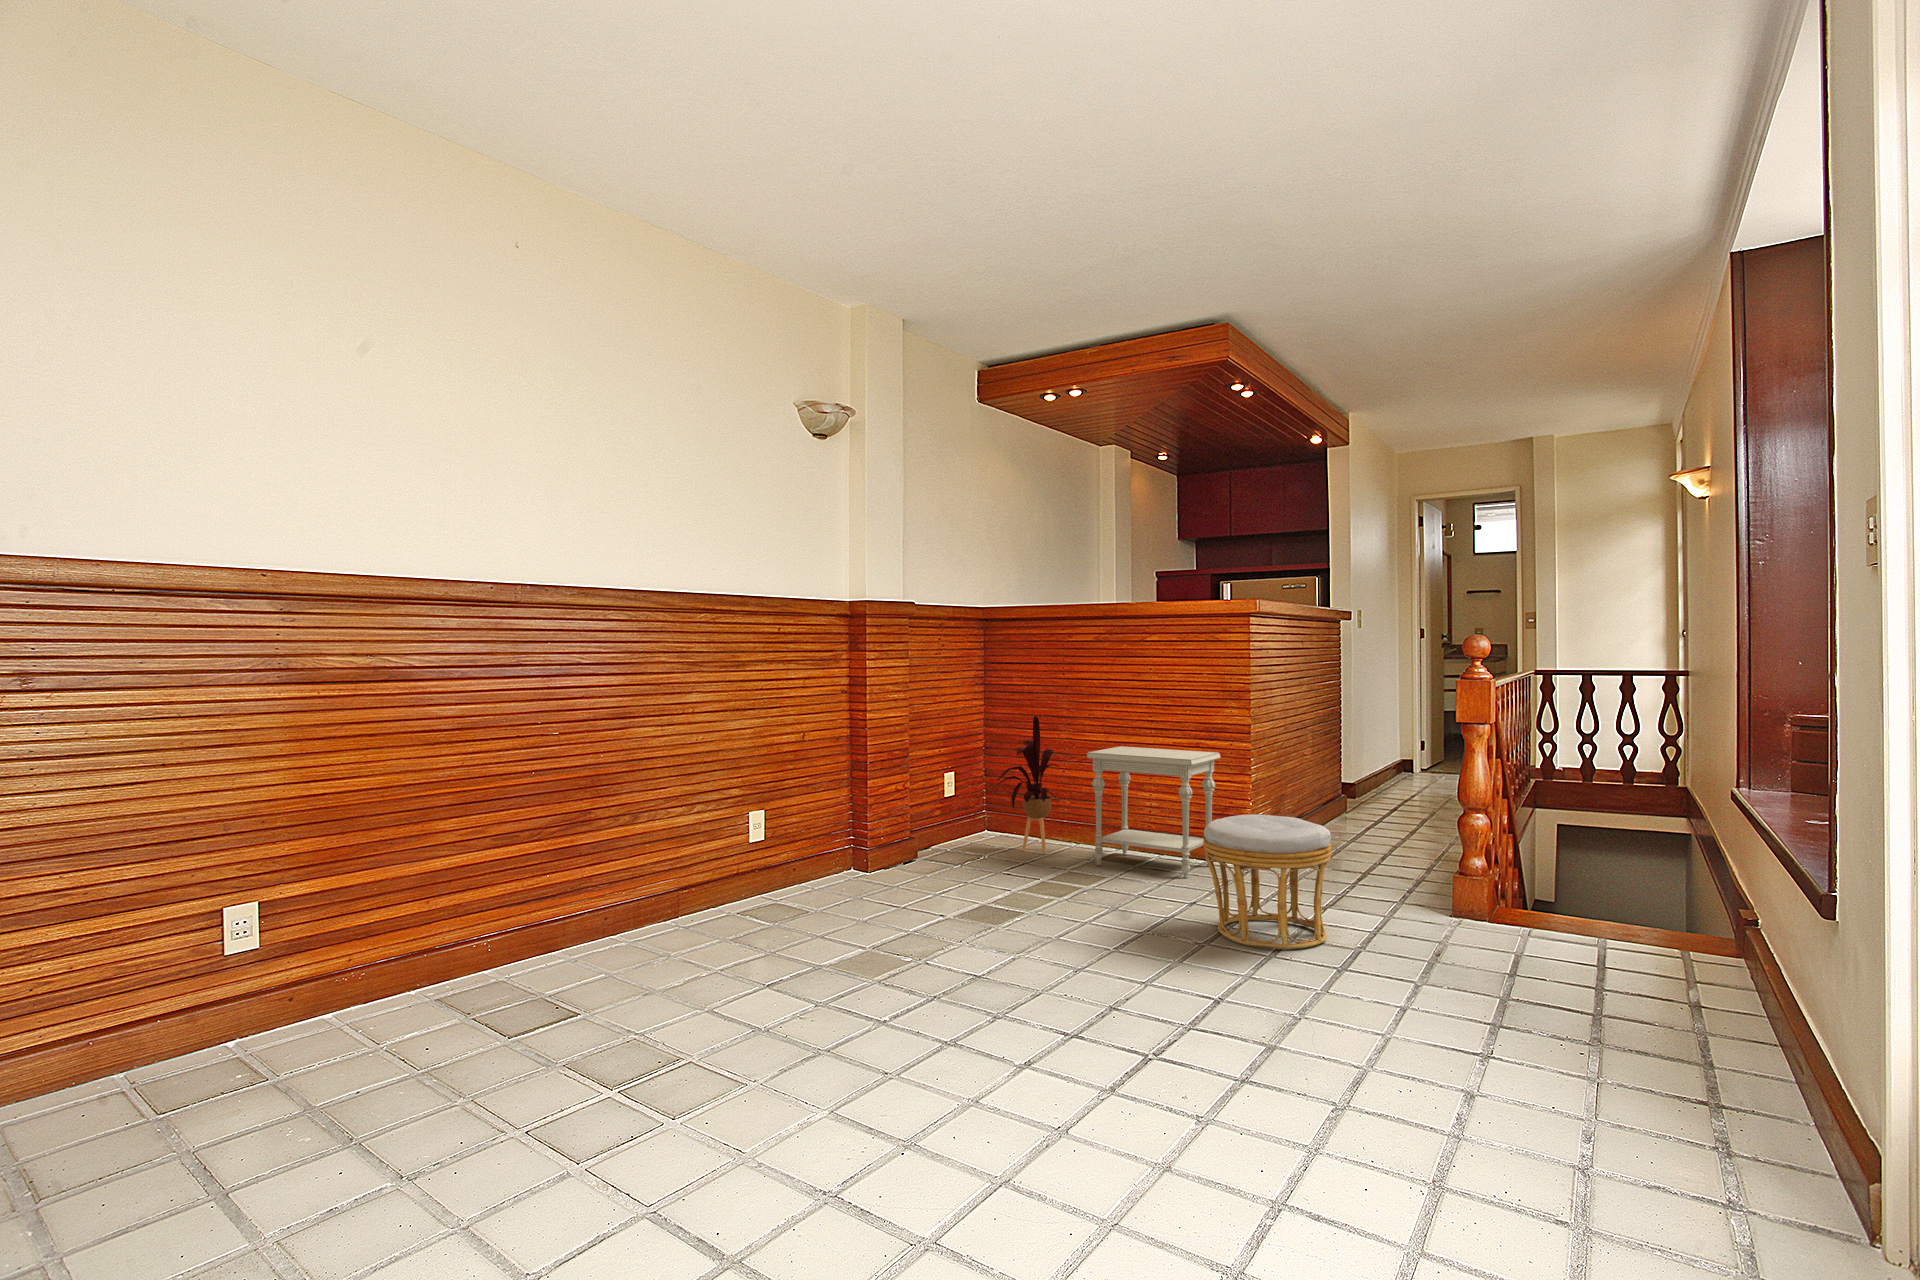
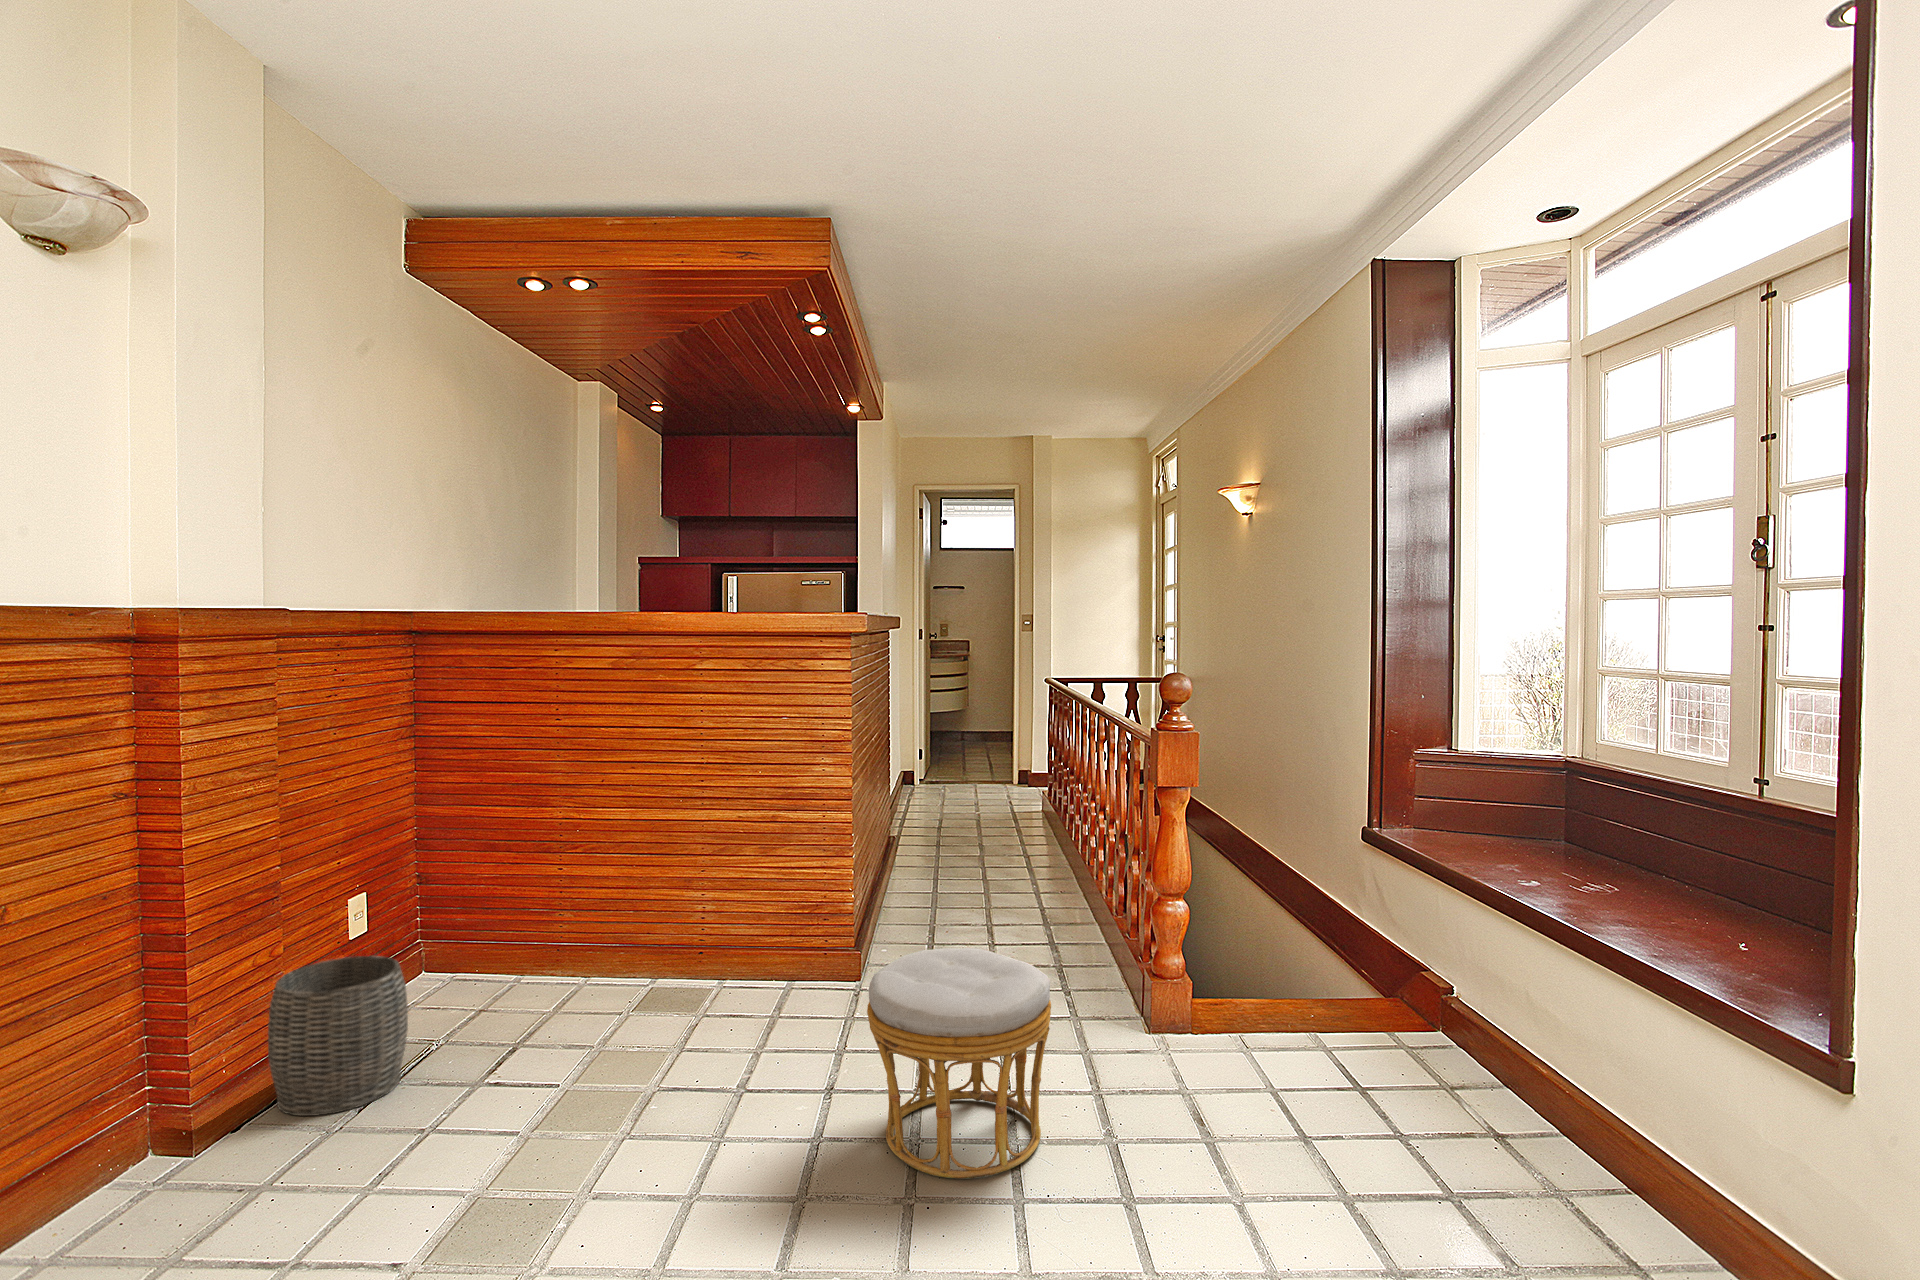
house plant: present [995,716,1058,854] -> none [440,797,565,1013]
side table: present [1087,746,1220,878] -> none [618,828,811,1026]
woven basket: none [903,796,968,872] -> present [268,956,408,1116]

